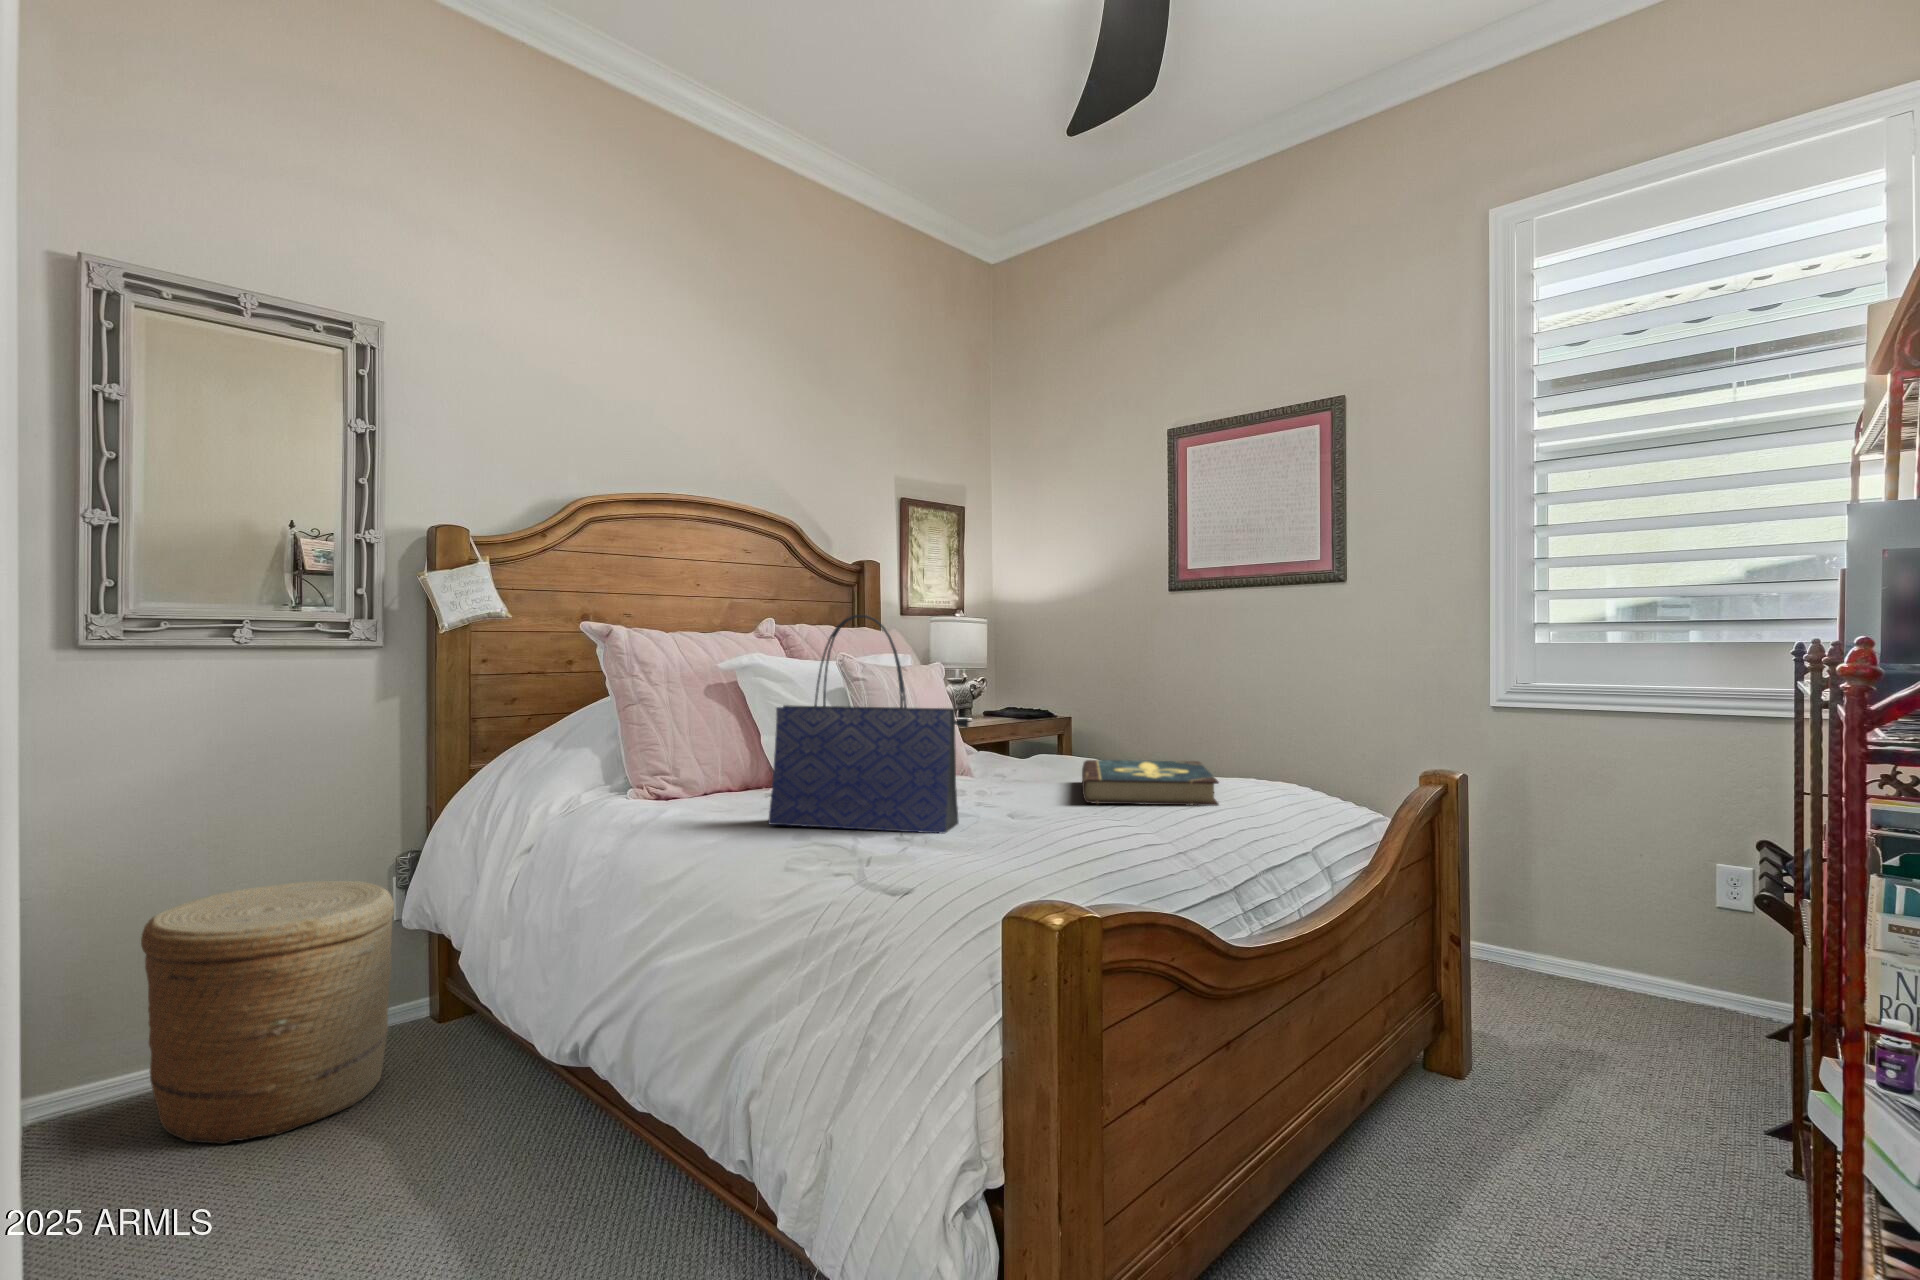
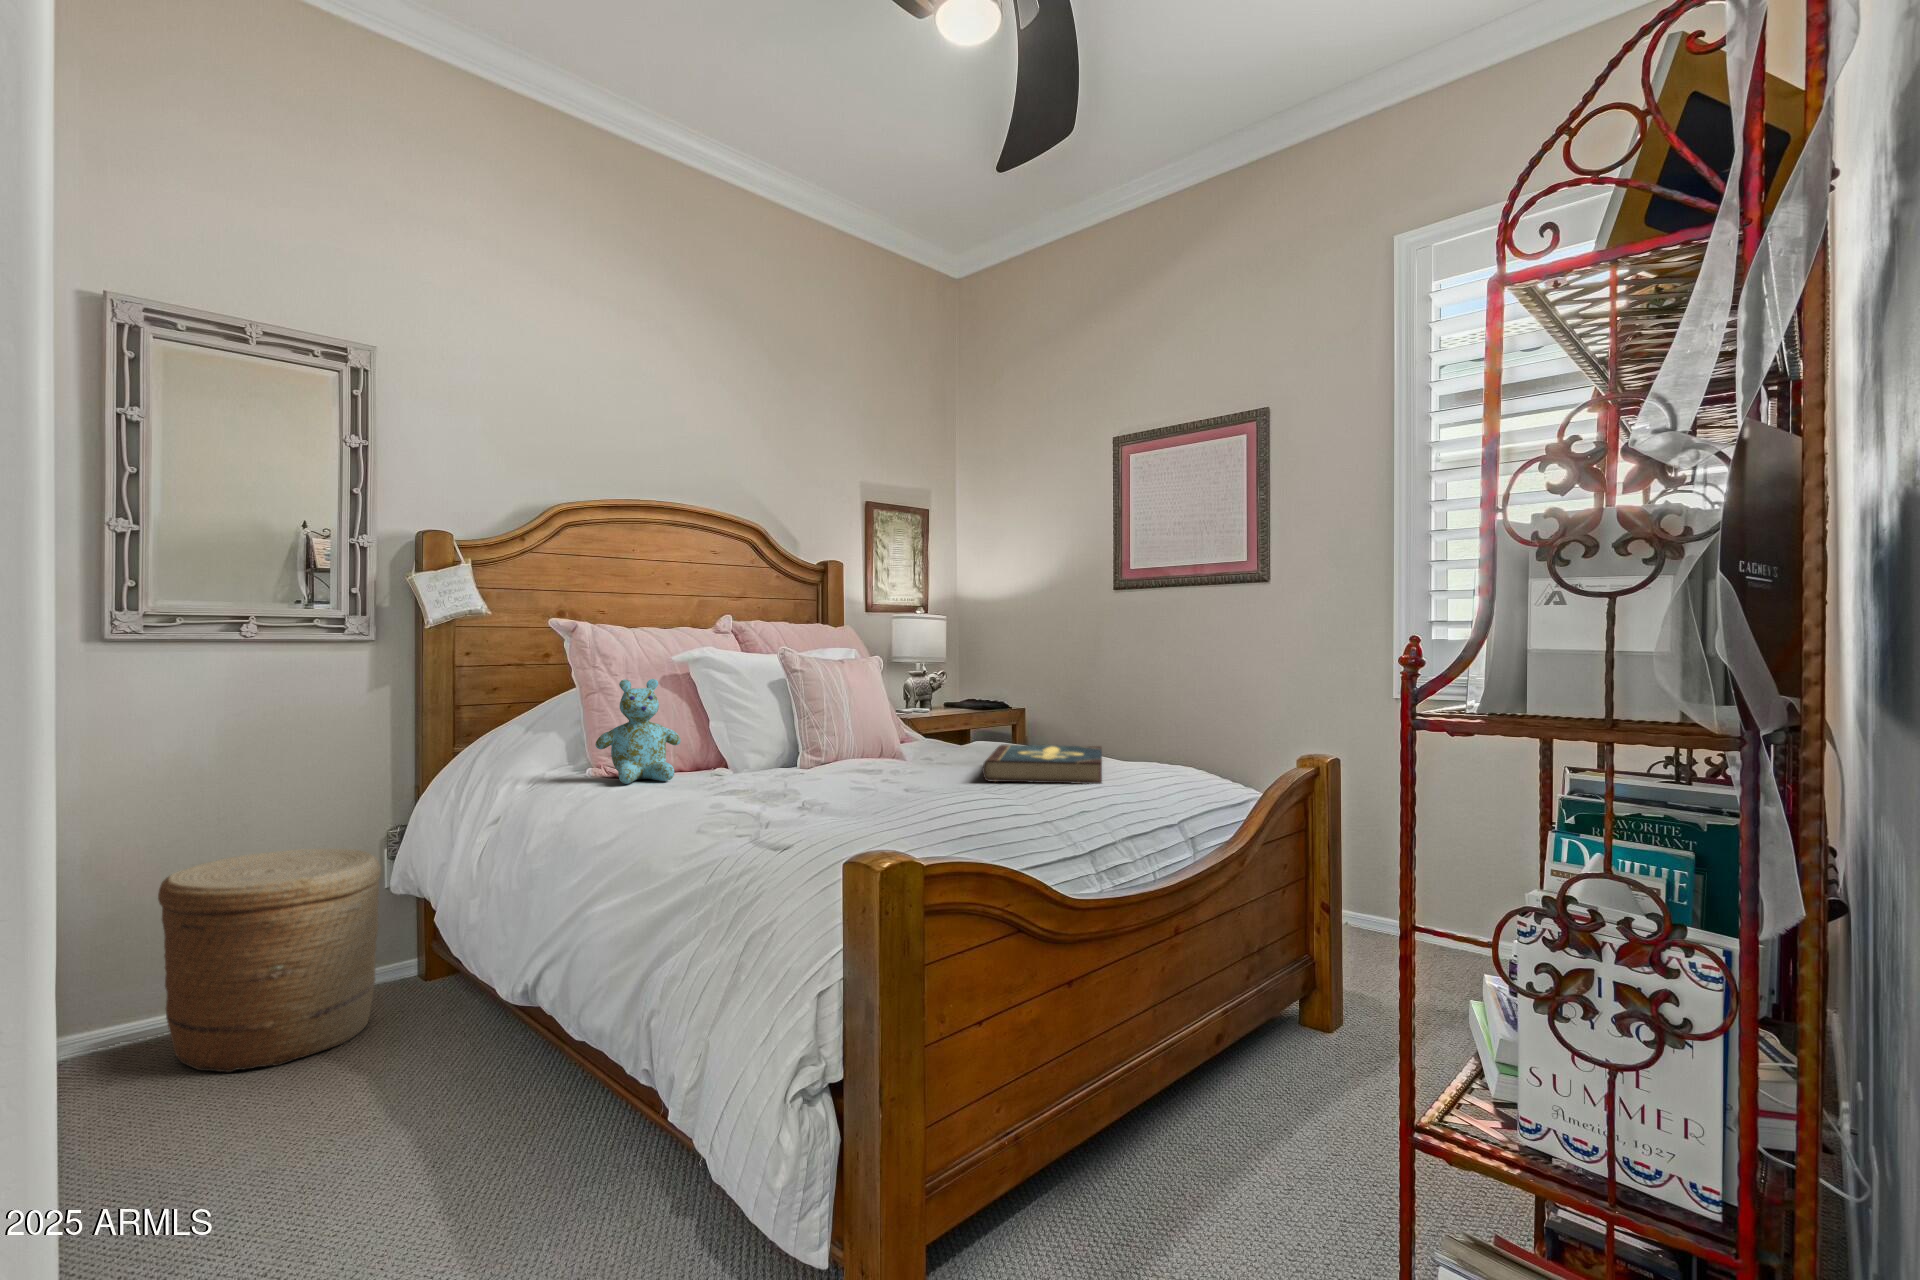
tote bag: present [768,615,968,833] -> none [697,613,870,805]
stuffed bear: none [641,689,734,808] -> present [595,679,681,784]

